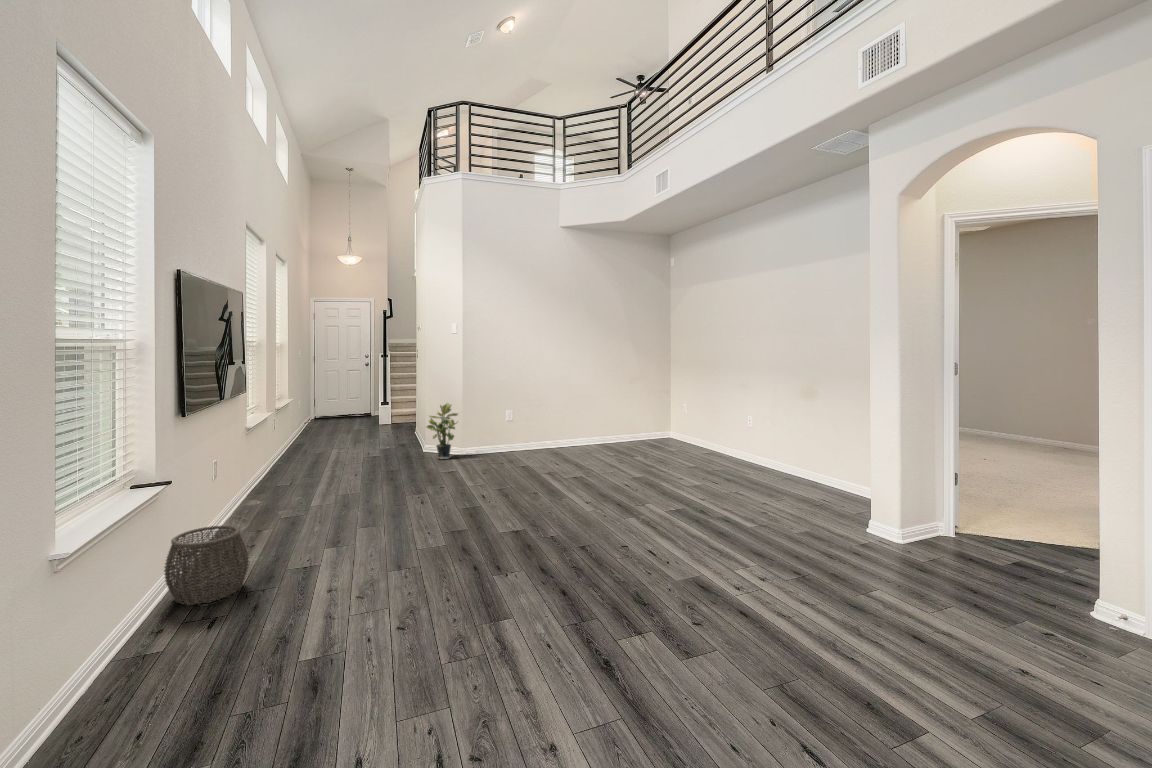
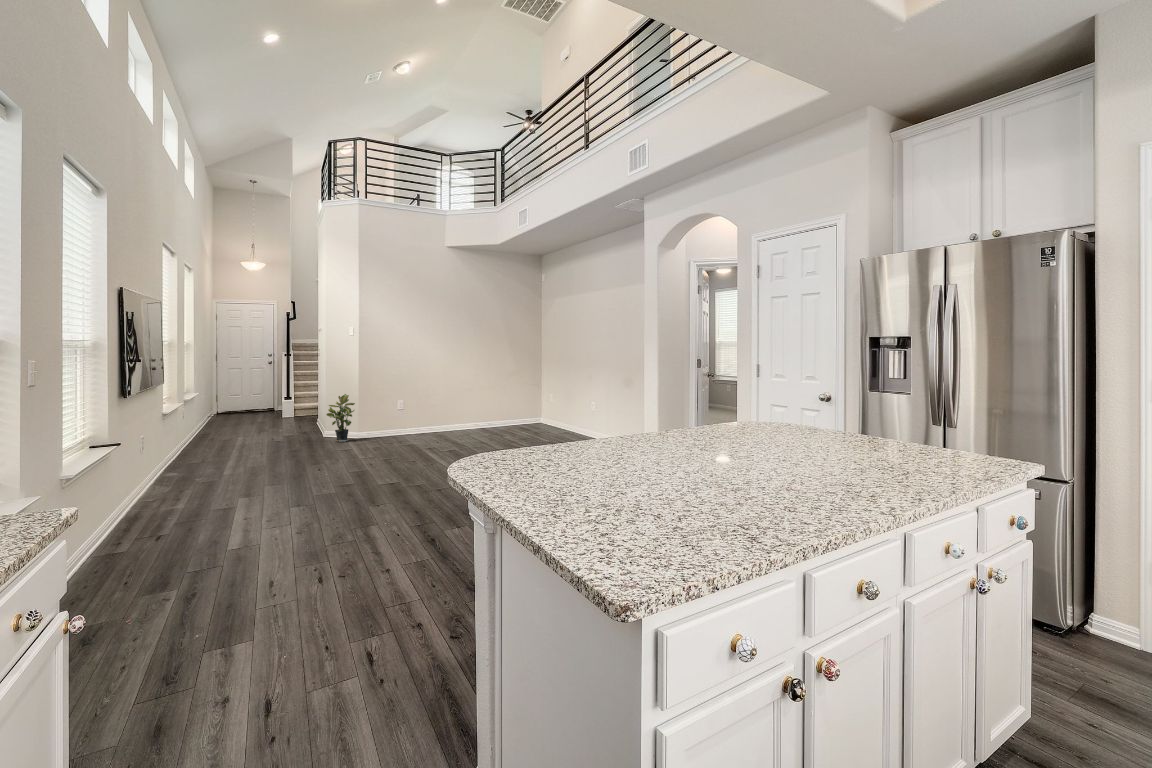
woven basket: present [164,526,249,605] -> none [116,477,182,532]

